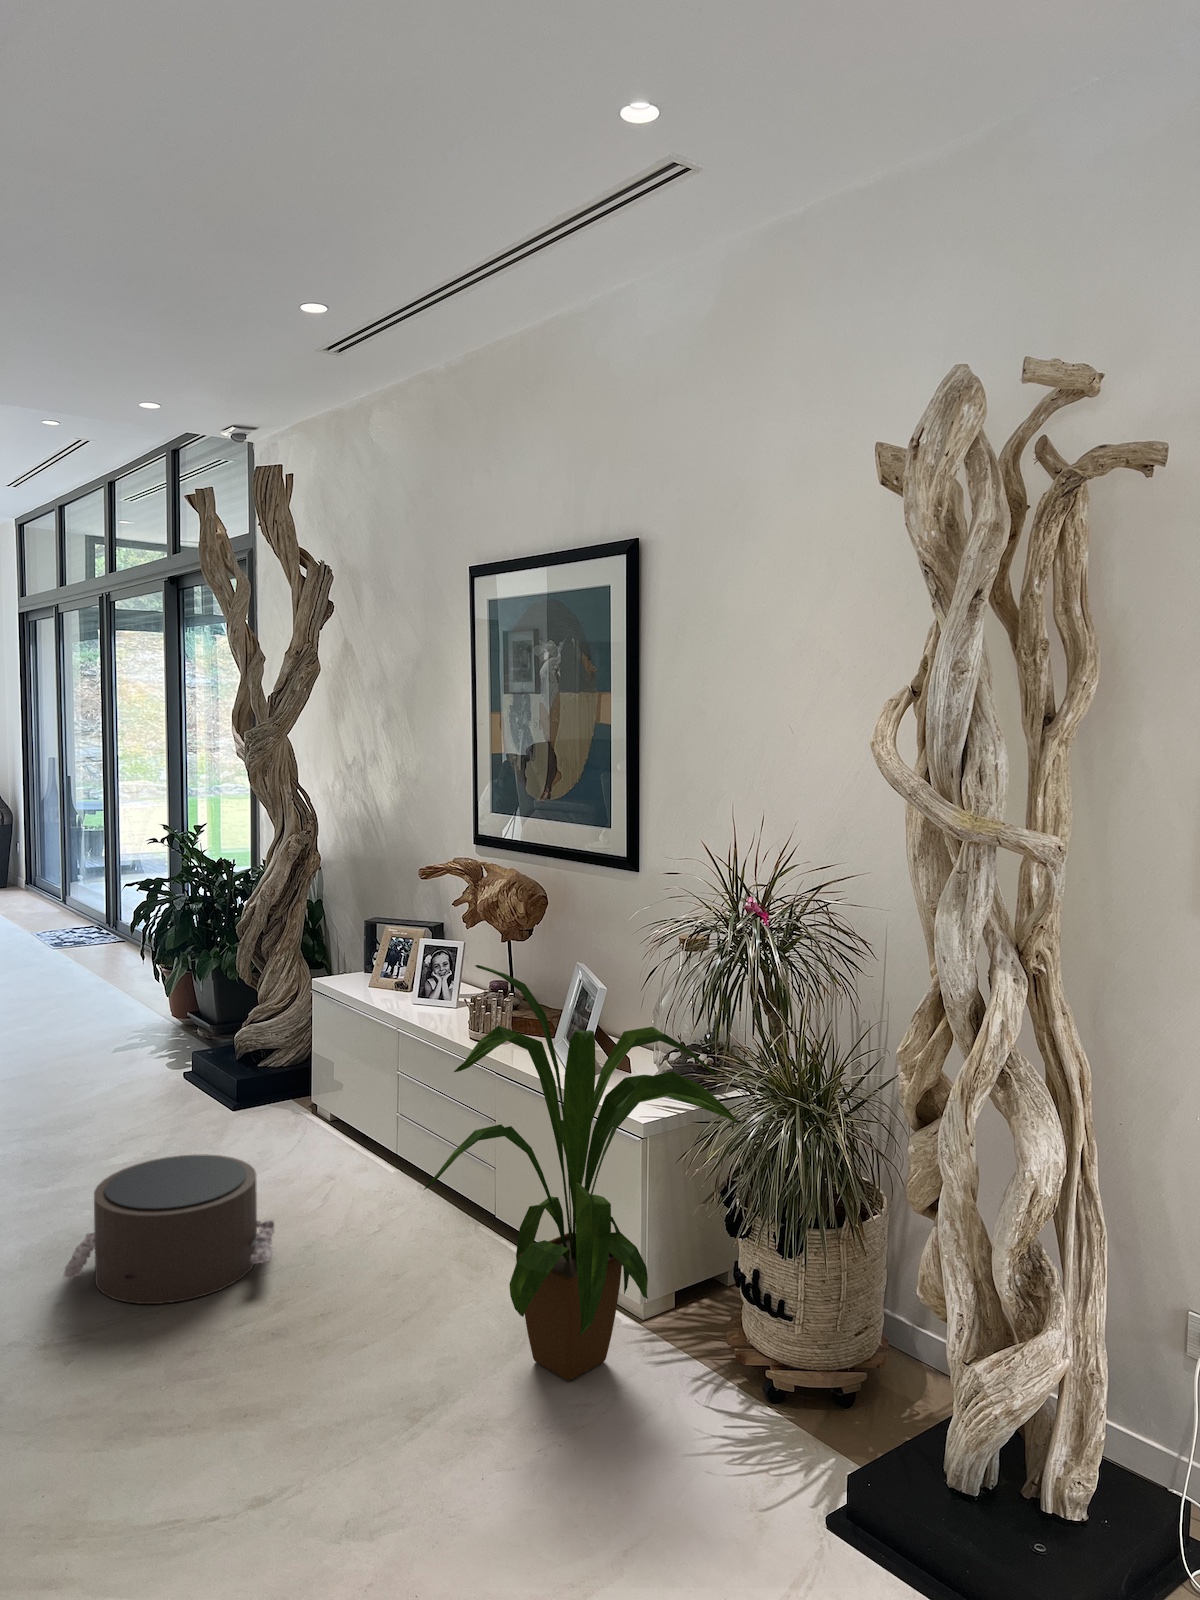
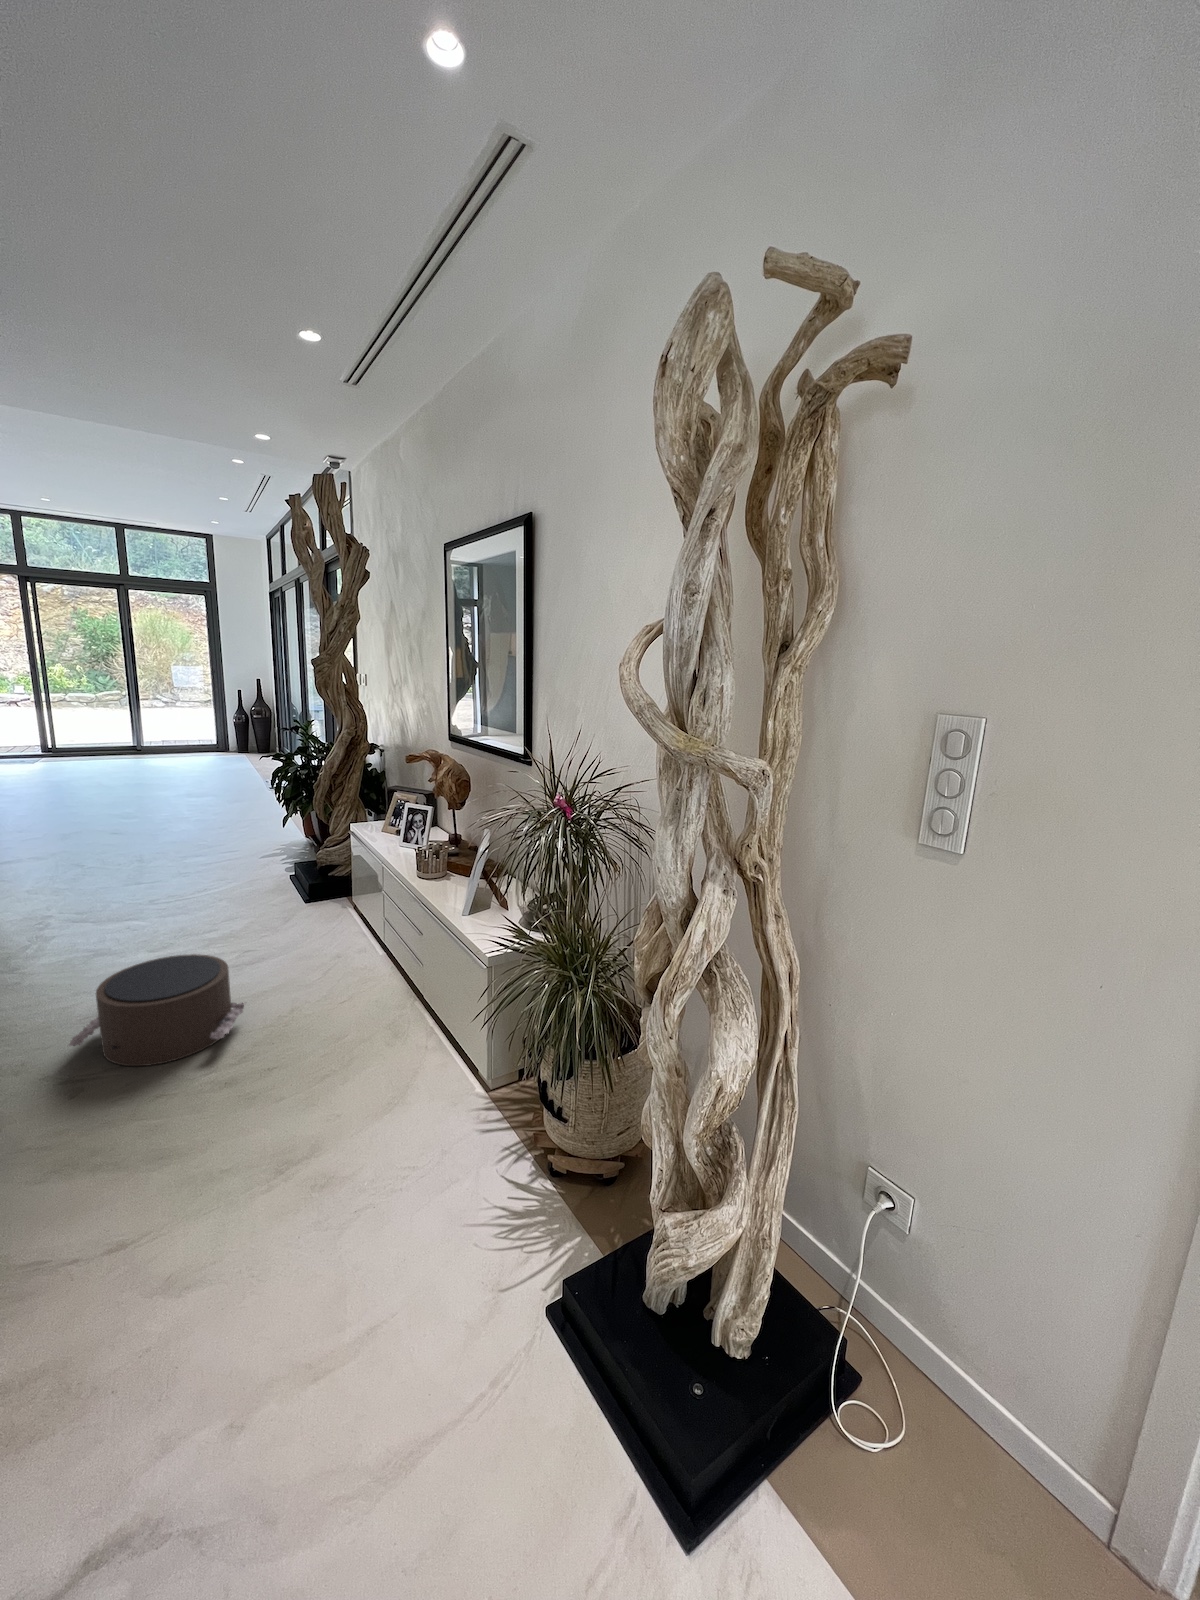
house plant: present [424,965,738,1381] -> none [283,839,532,1151]

